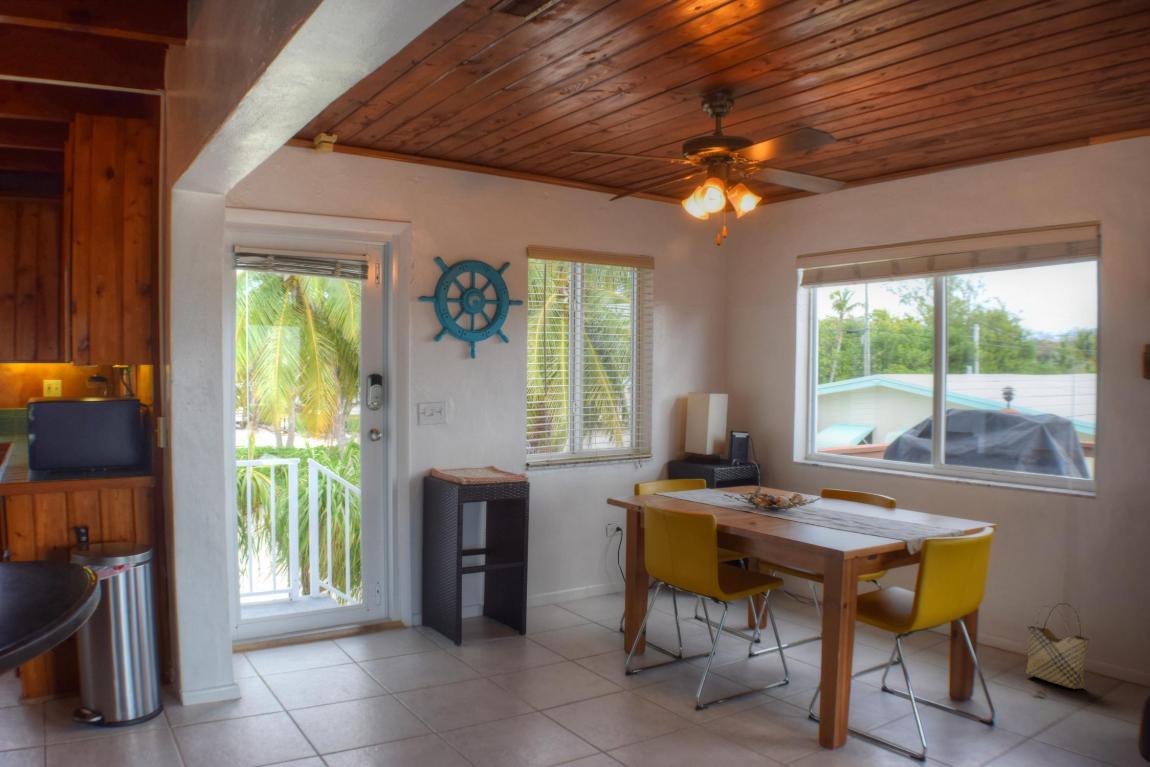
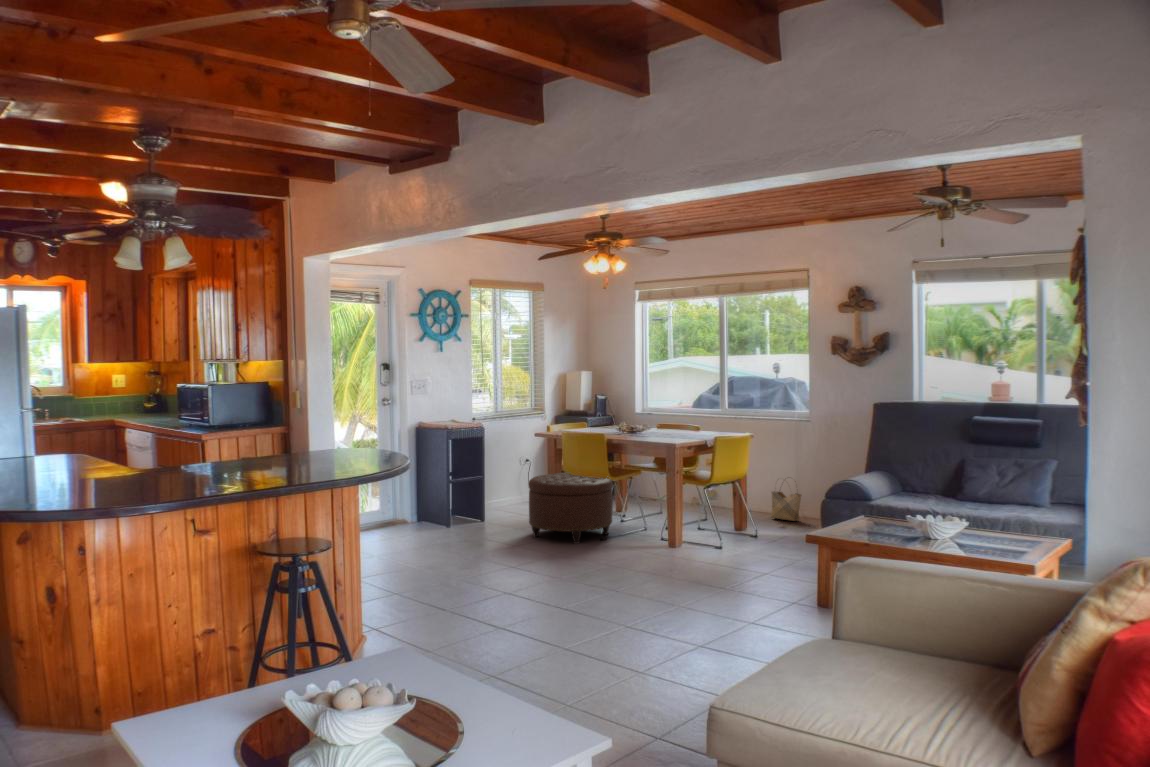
ottoman: none [574,570,724,712] -> present [528,472,613,544]

